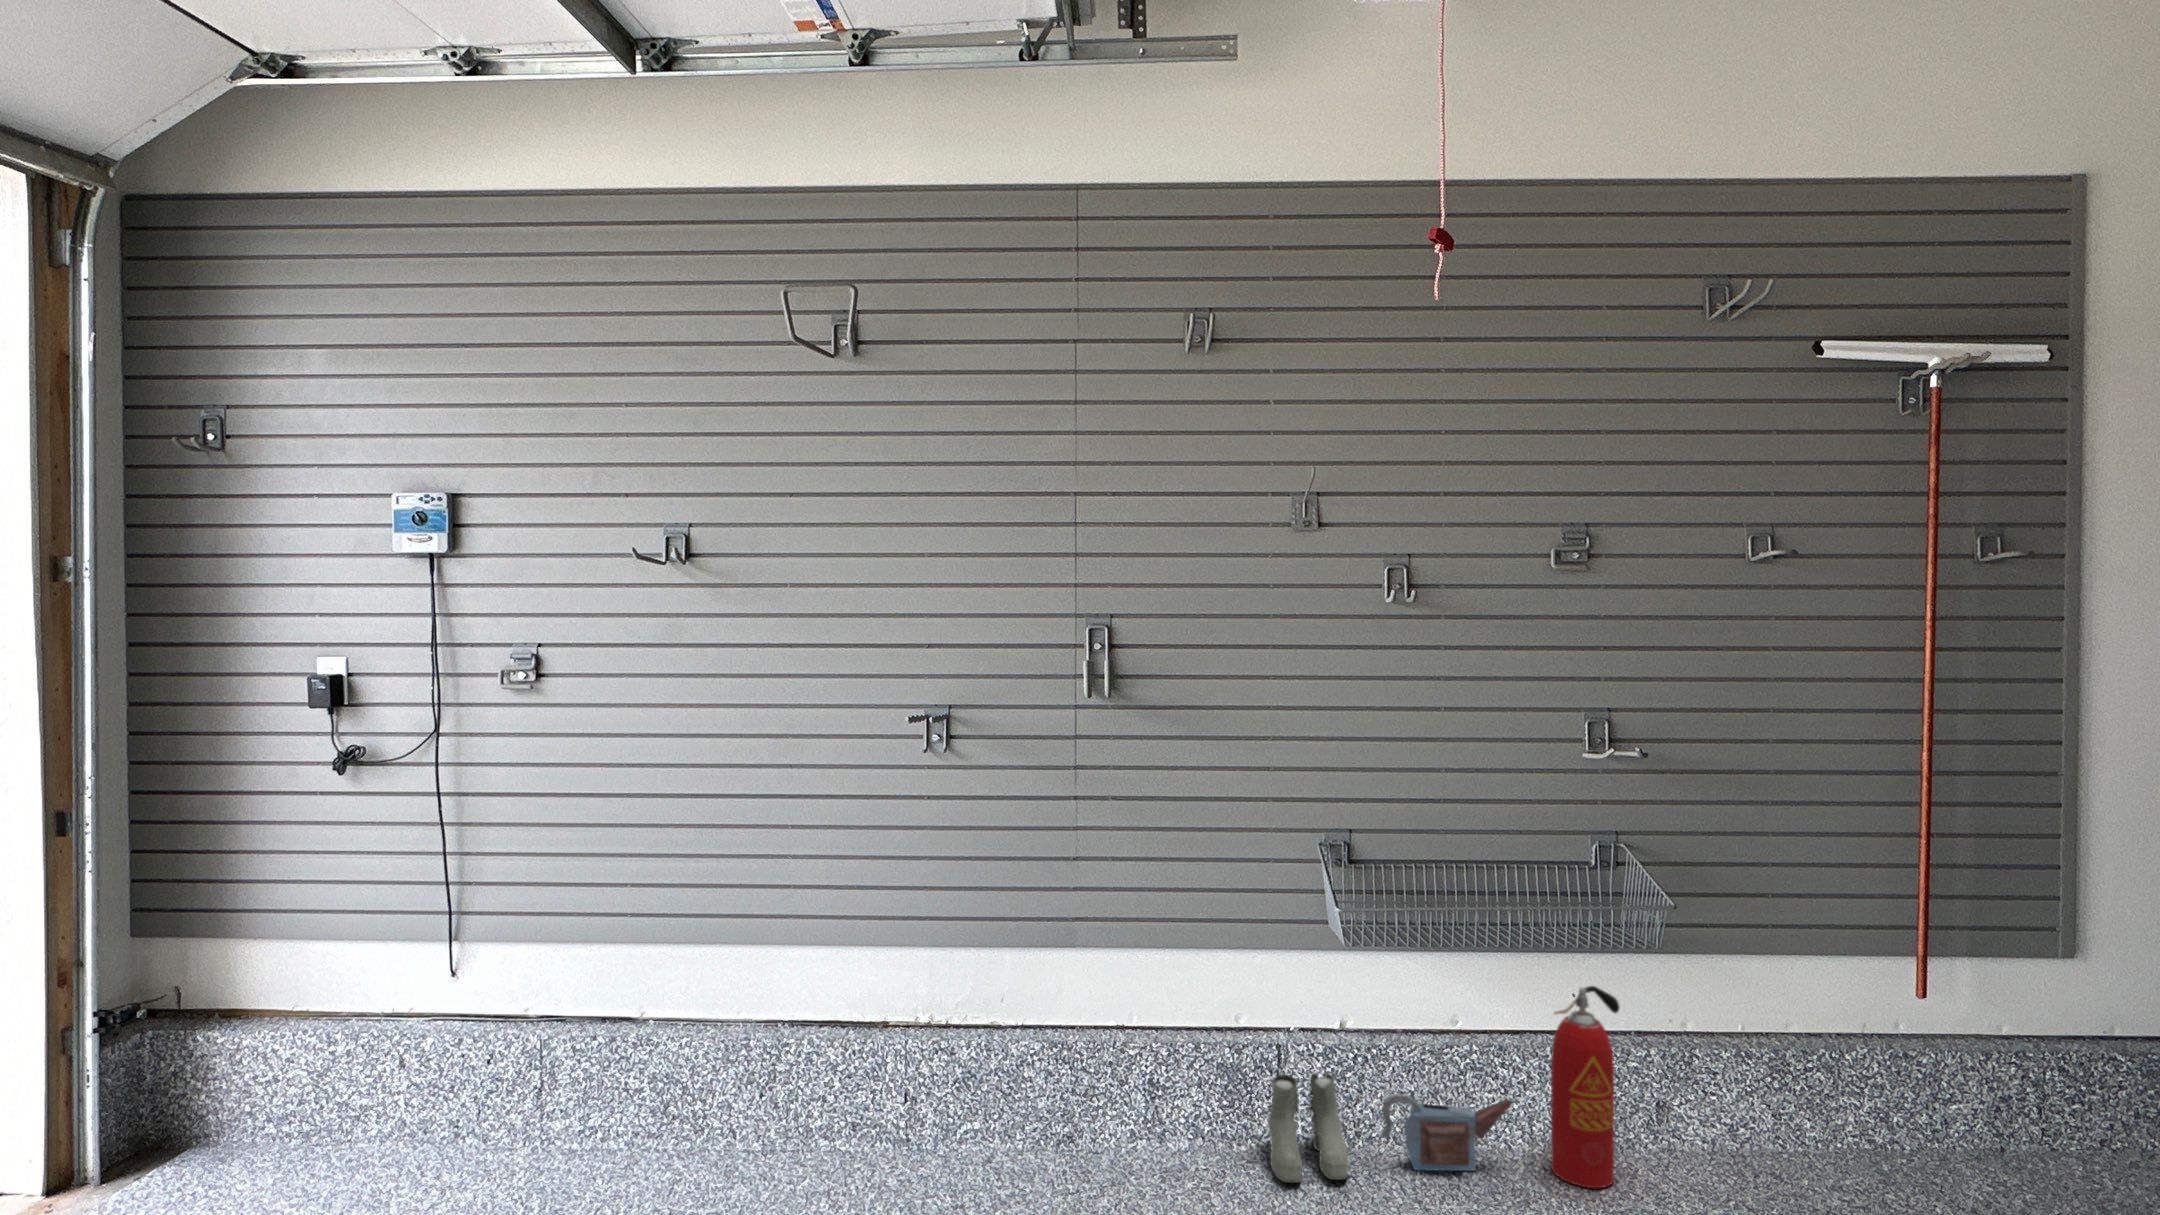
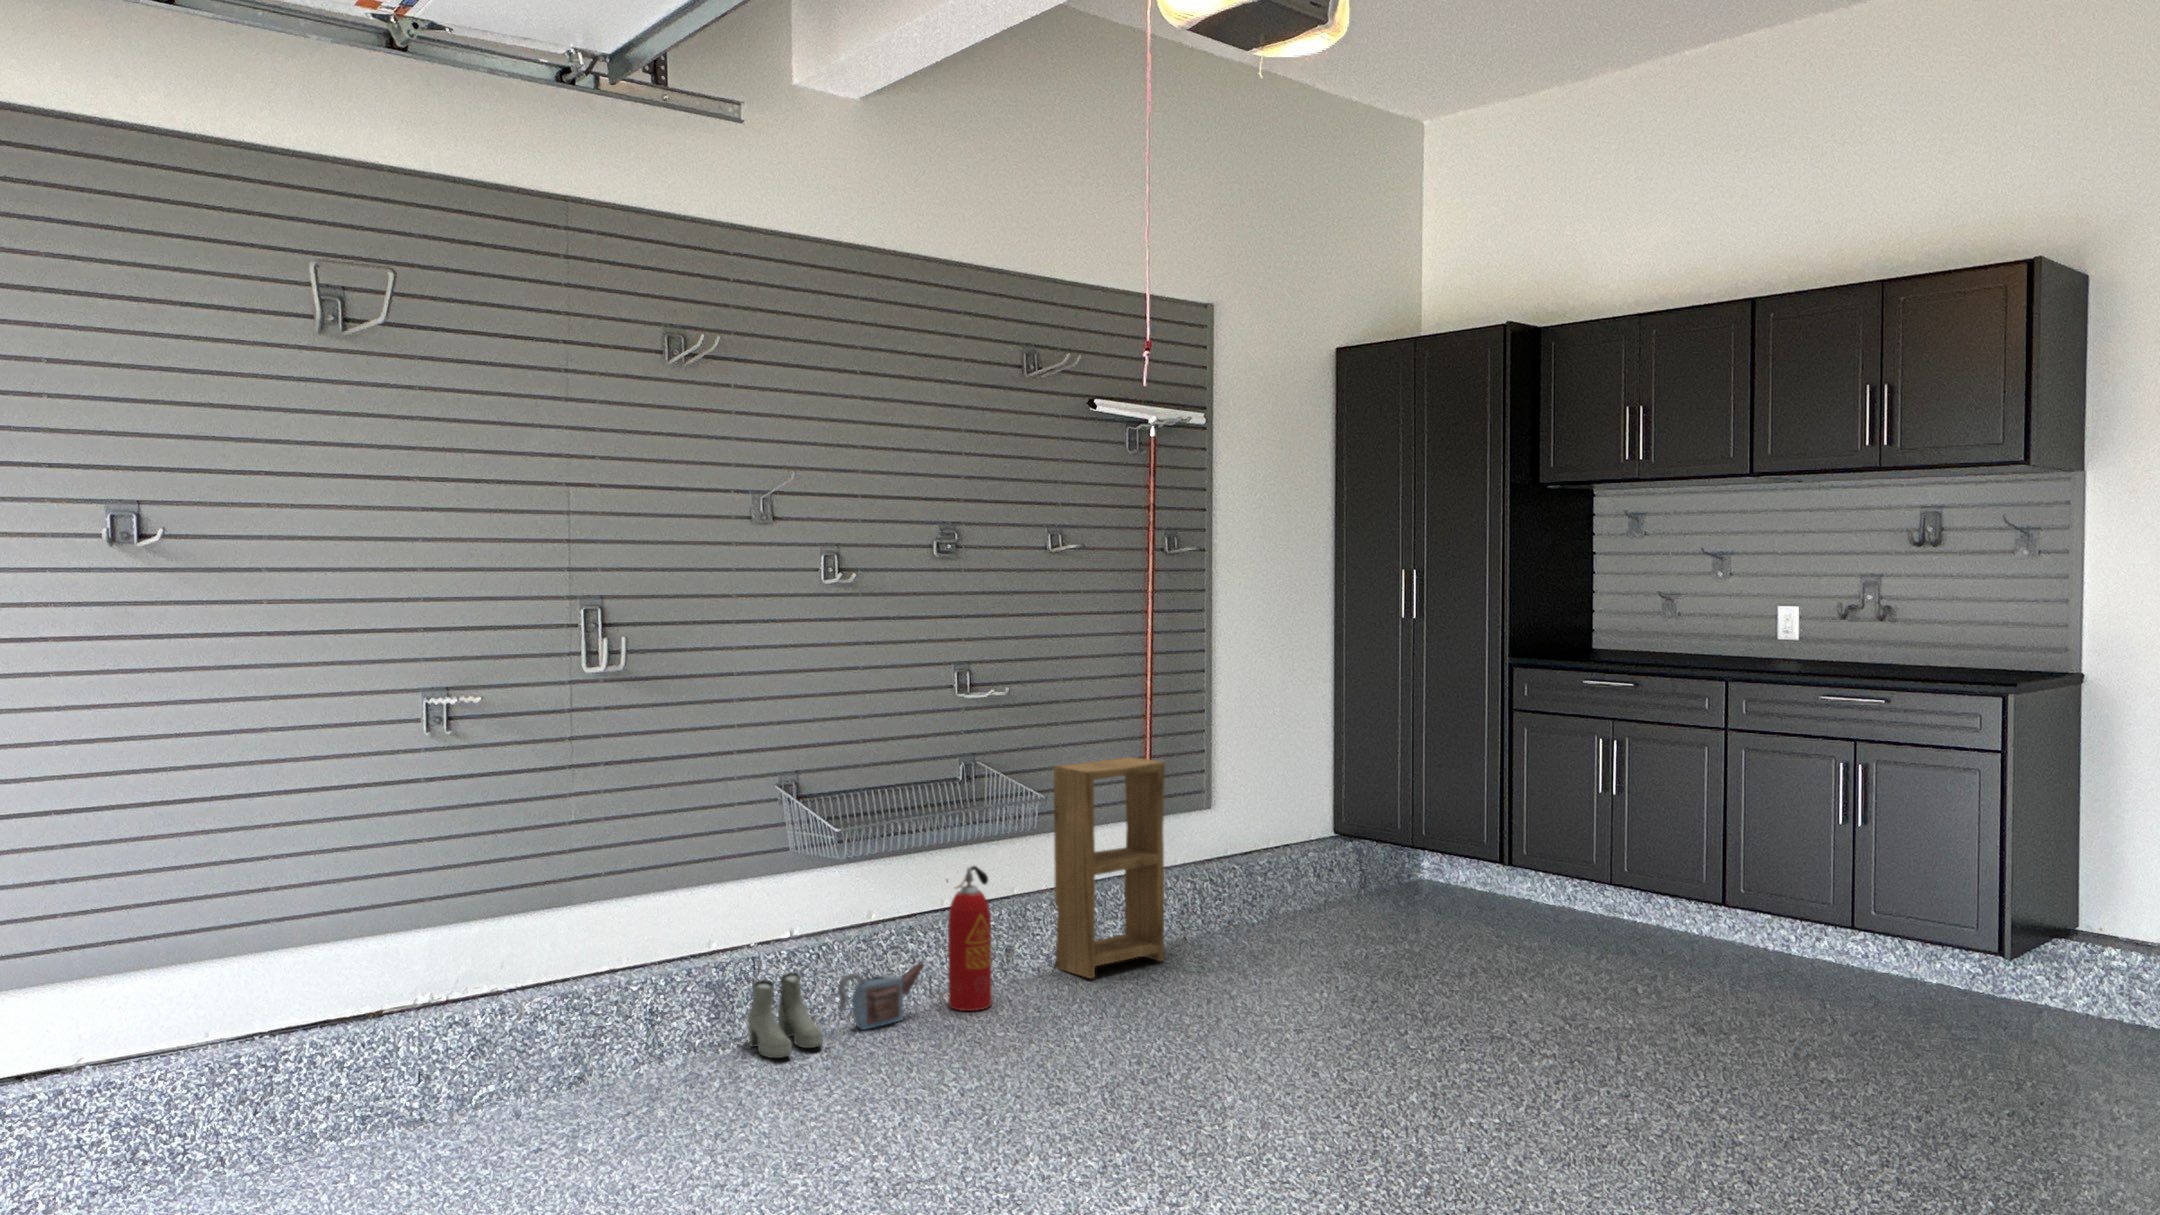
shelving unit: none [1746,861,1950,1186] -> present [1054,757,1165,978]

